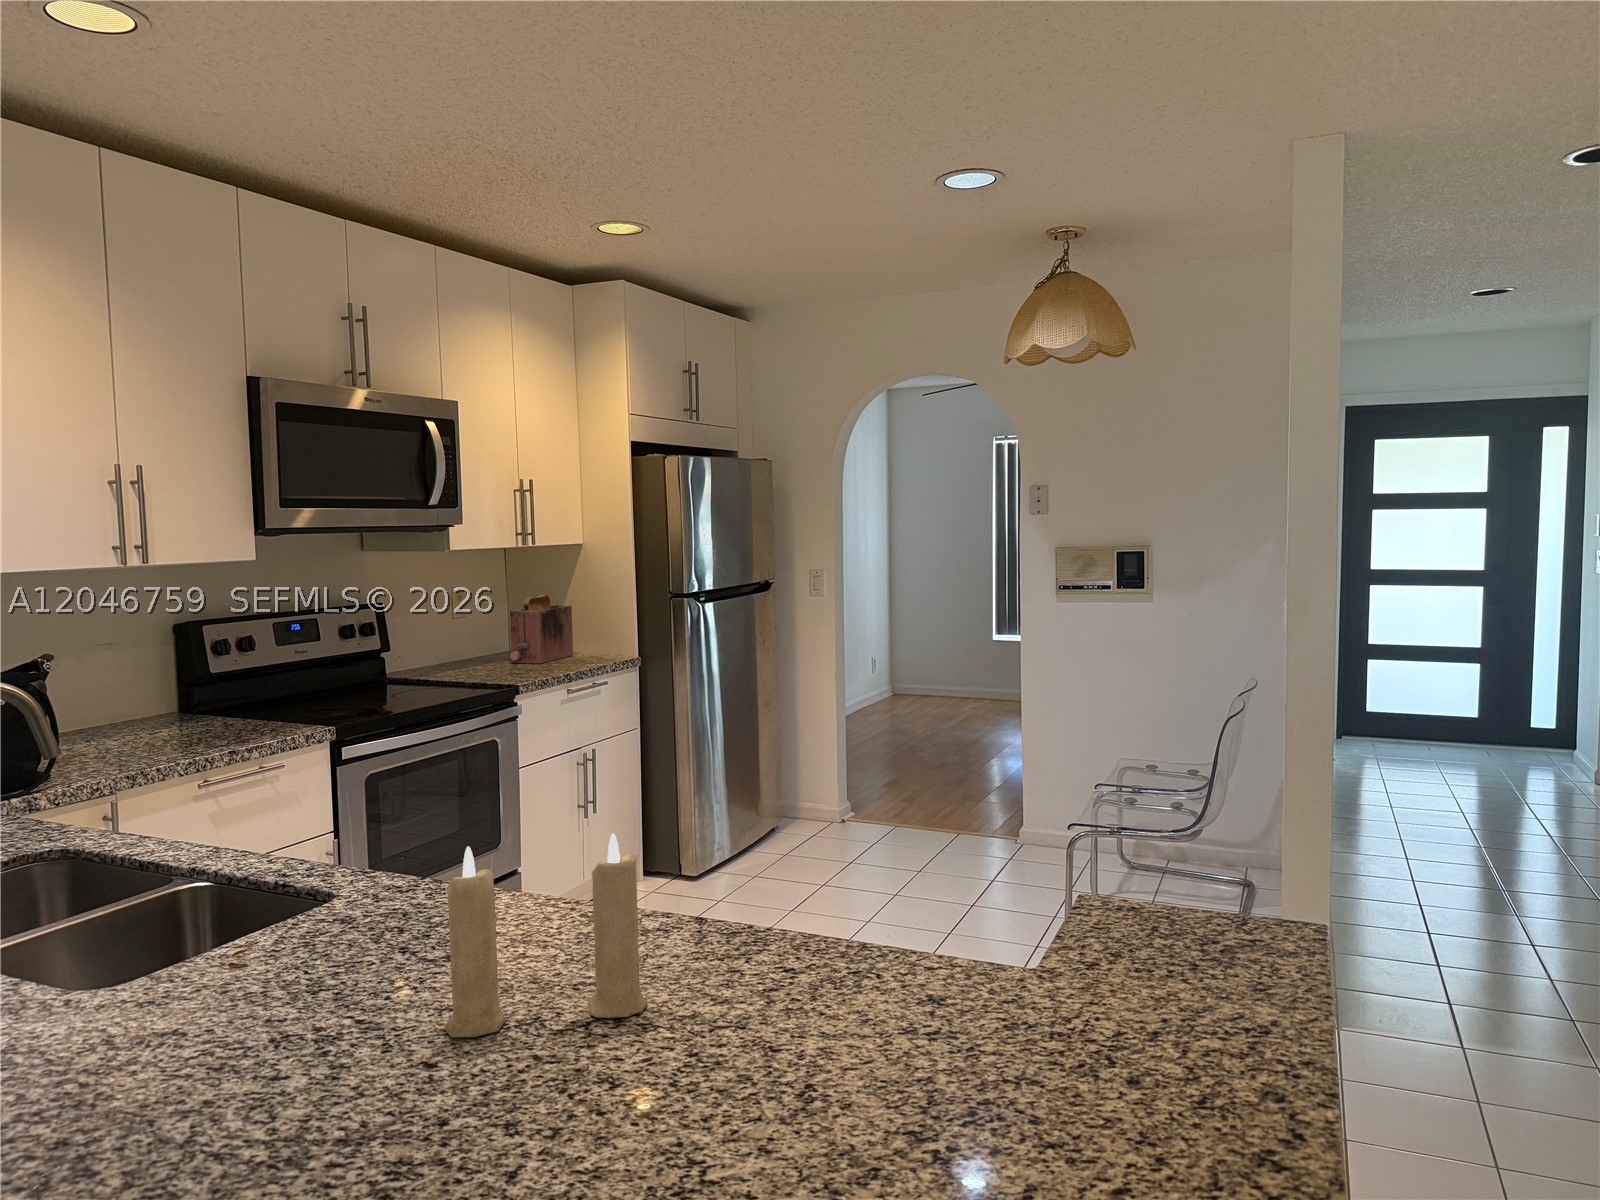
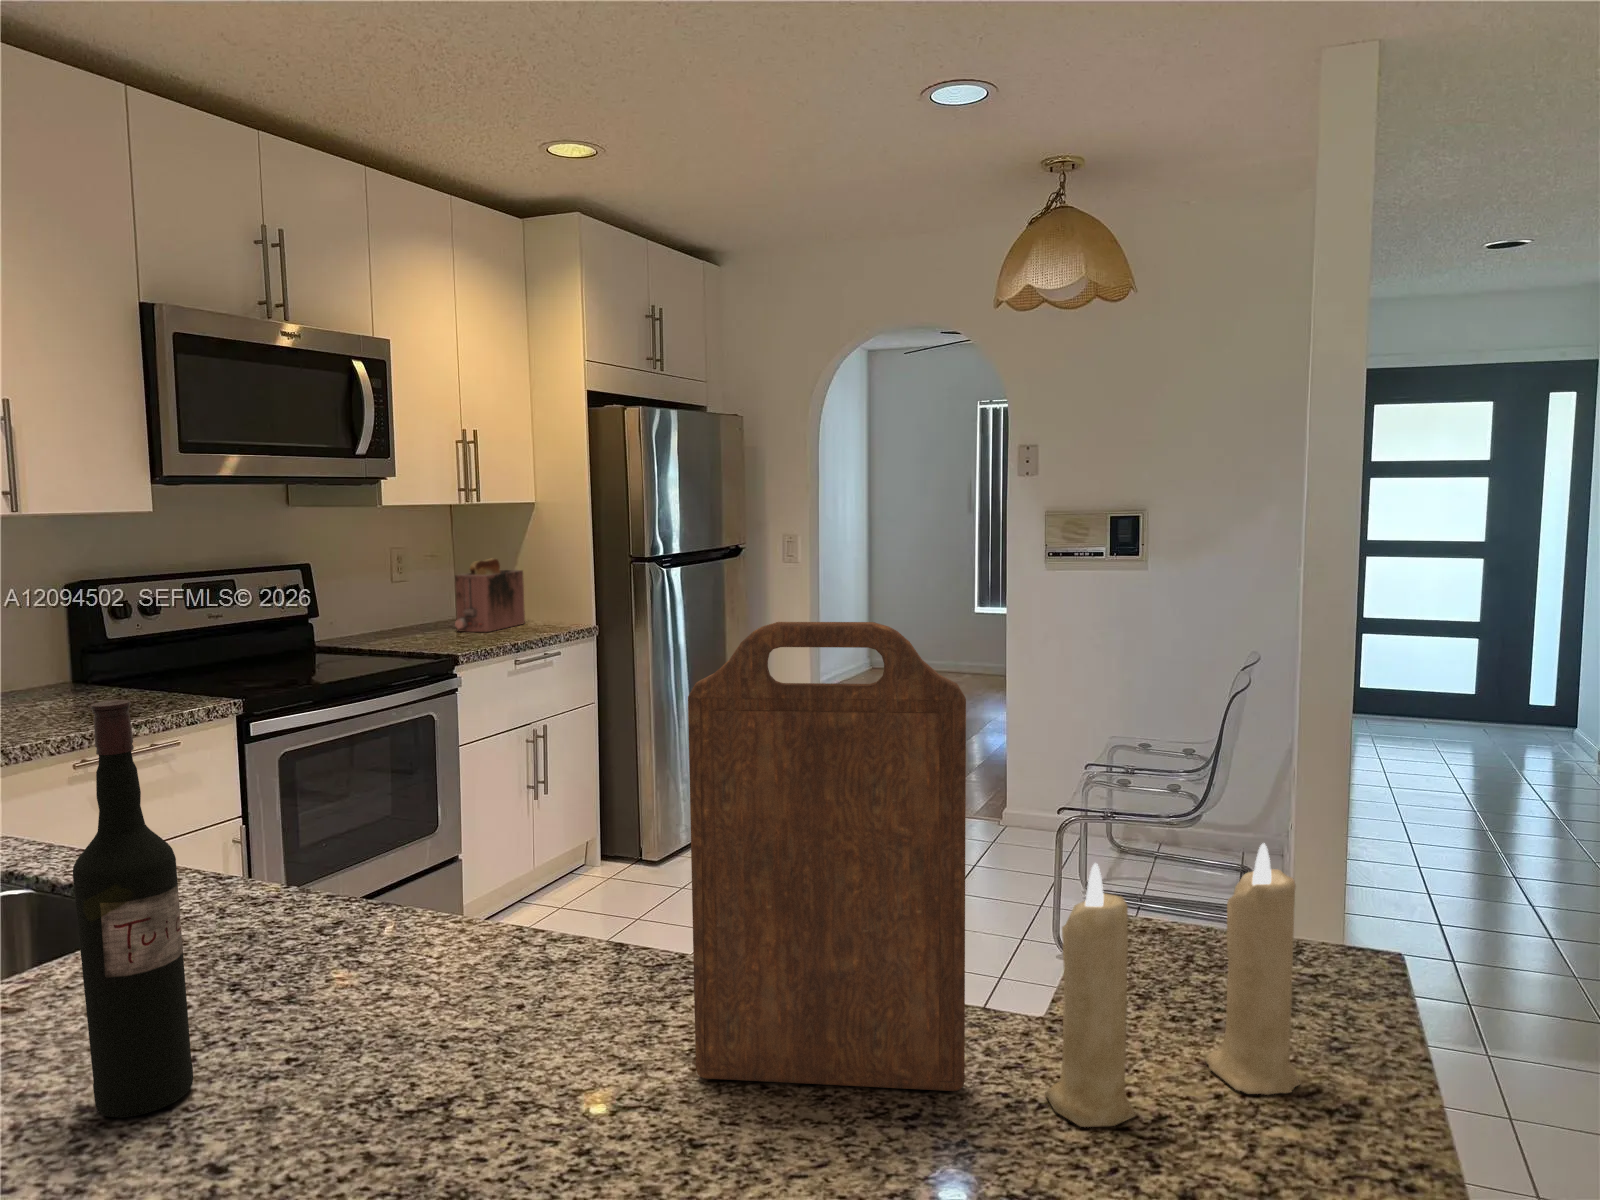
cutting board: none [764,664,973,1017] -> present [688,622,966,1091]
wine bottle: none [315,725,395,1033] -> present [73,700,193,1118]
candle: present [444,833,647,1037] -> present [1045,843,1300,1127]

